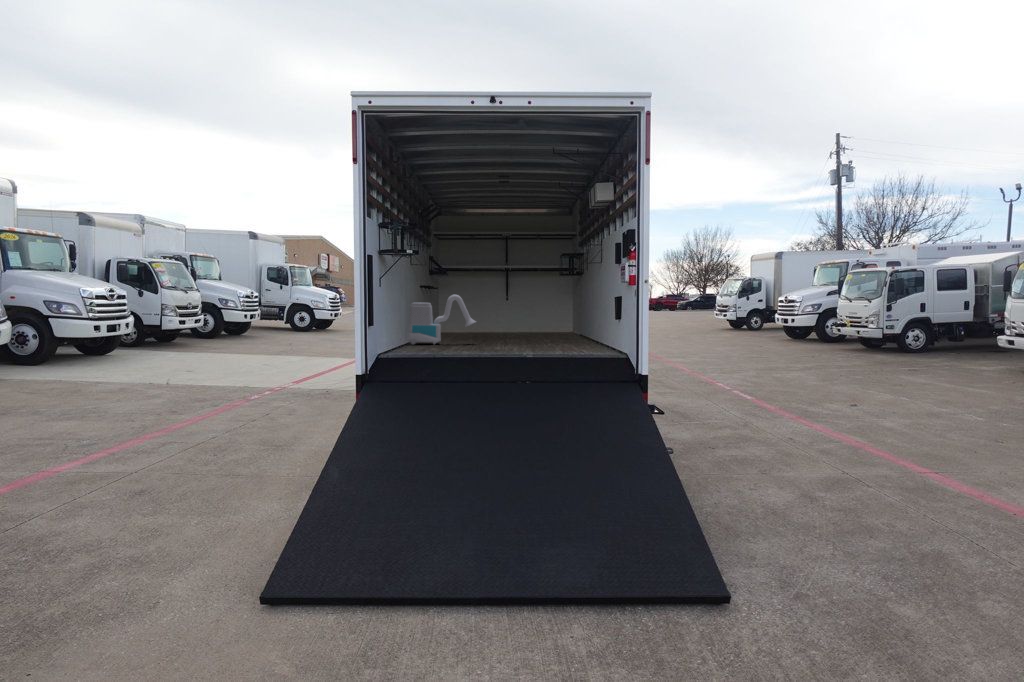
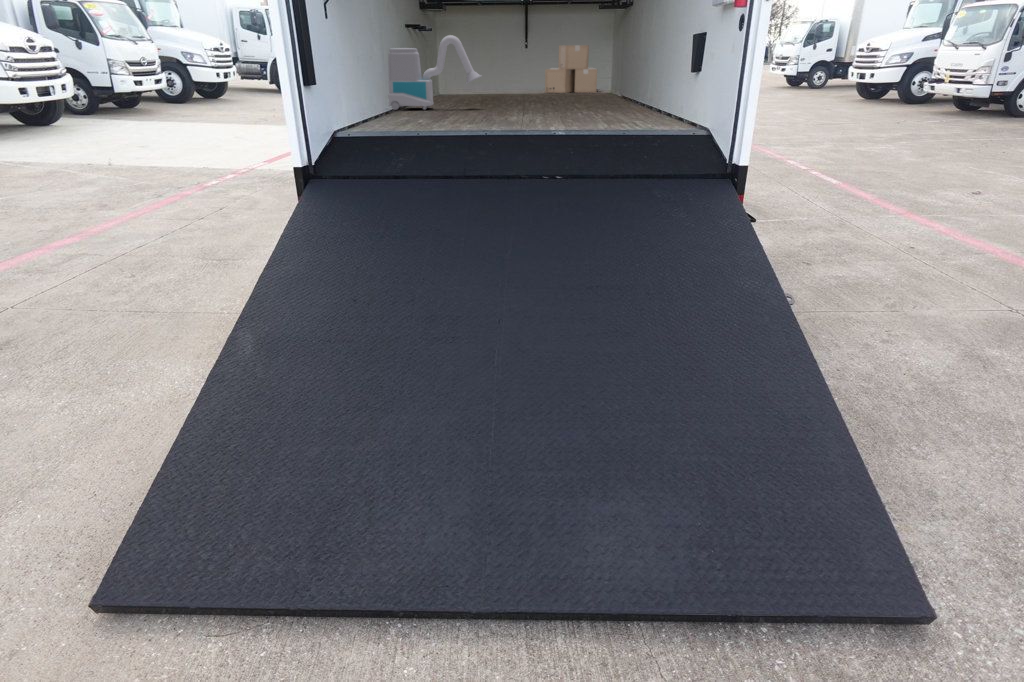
cardboard box: none [522,299,561,333] -> present [545,45,597,93]

